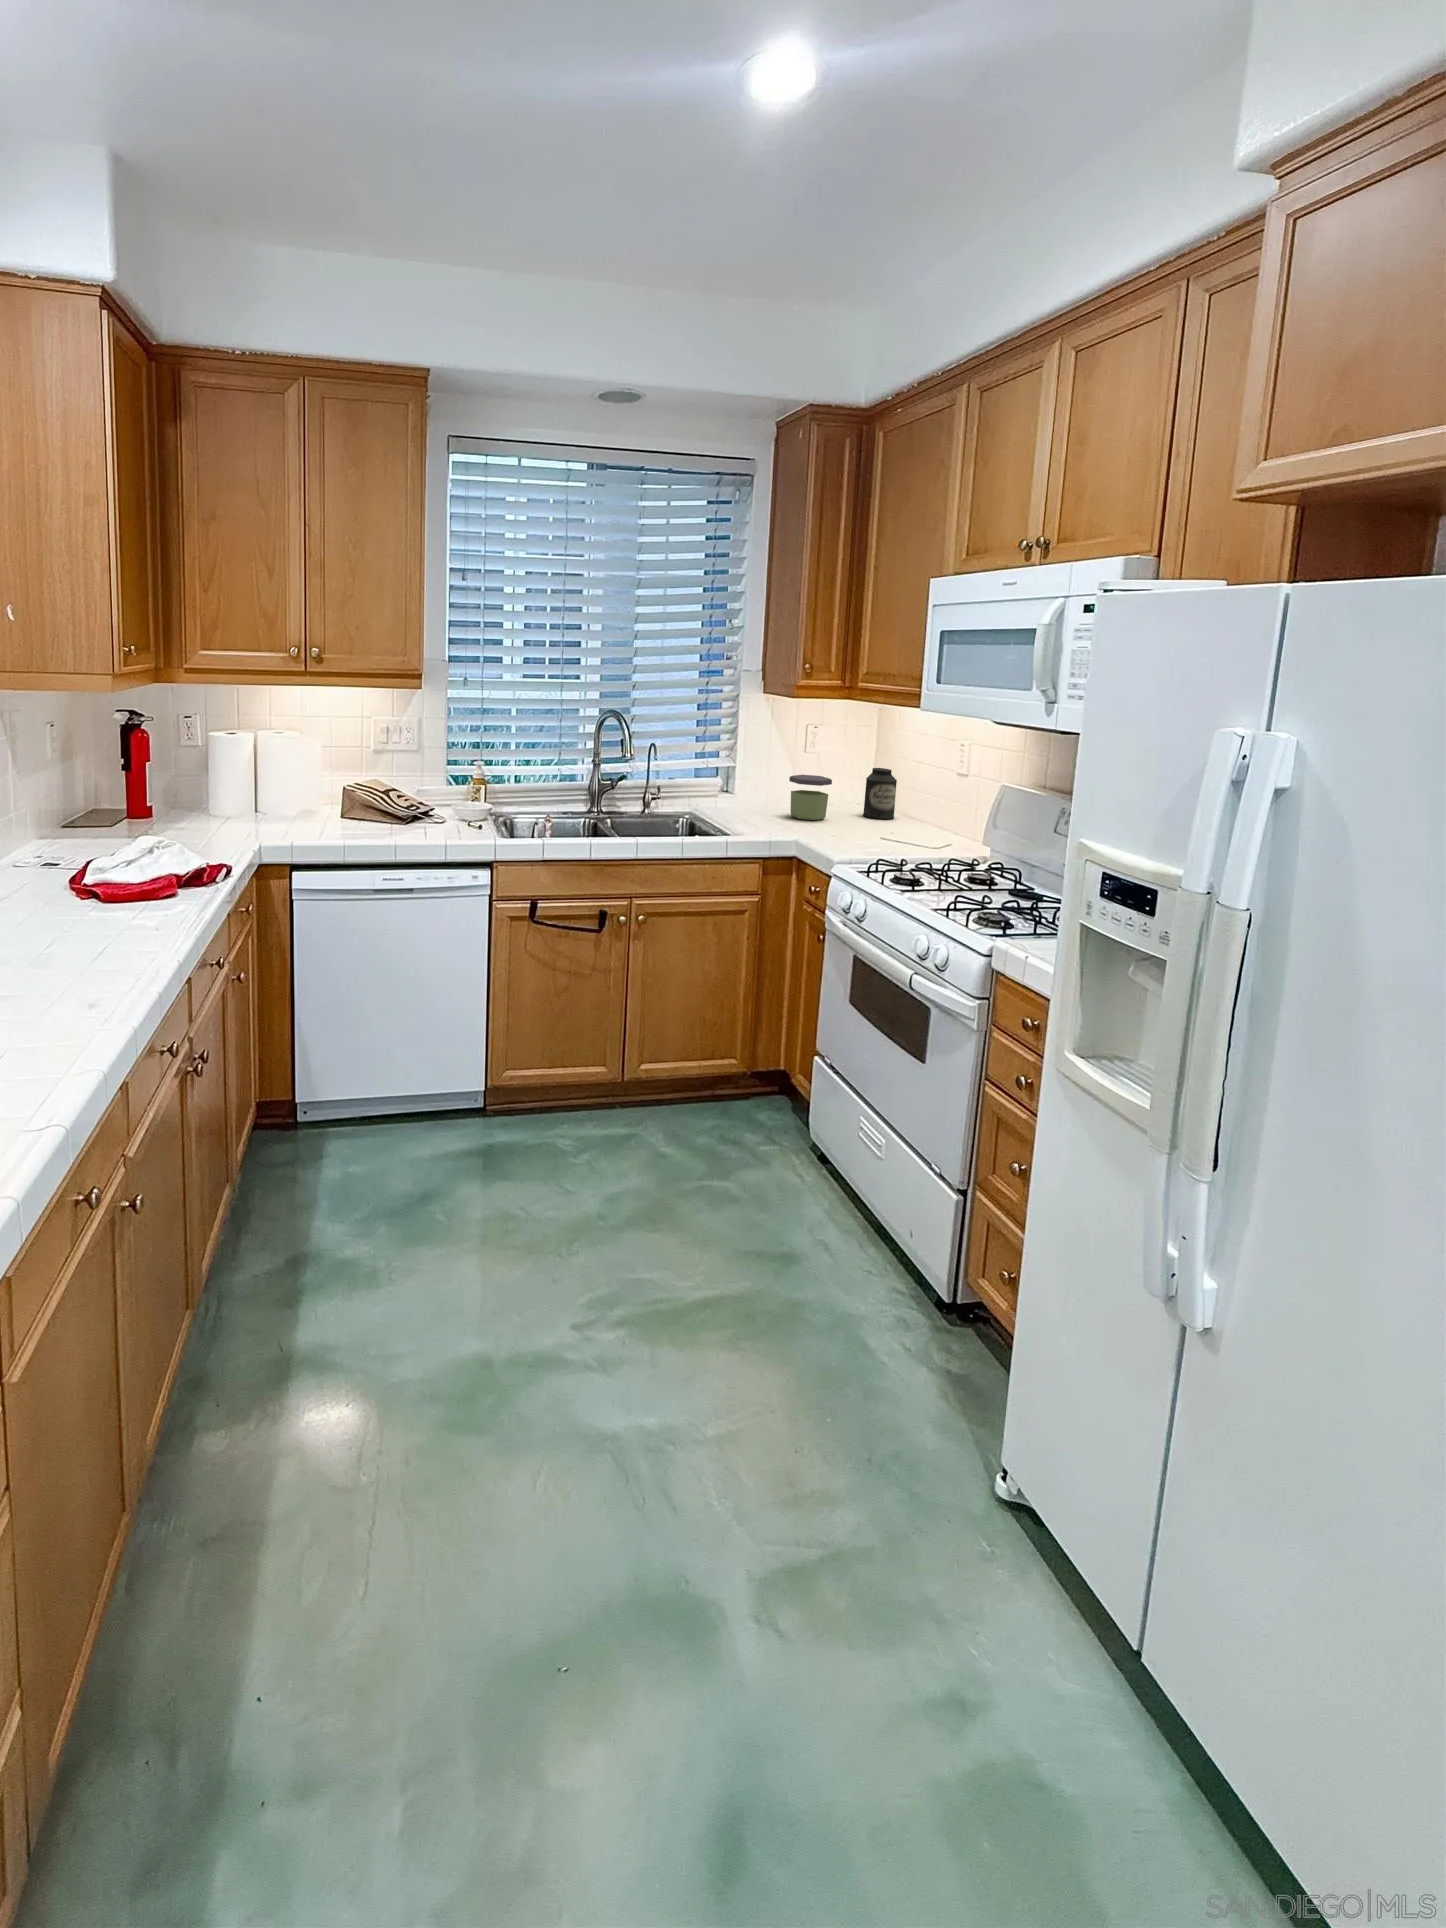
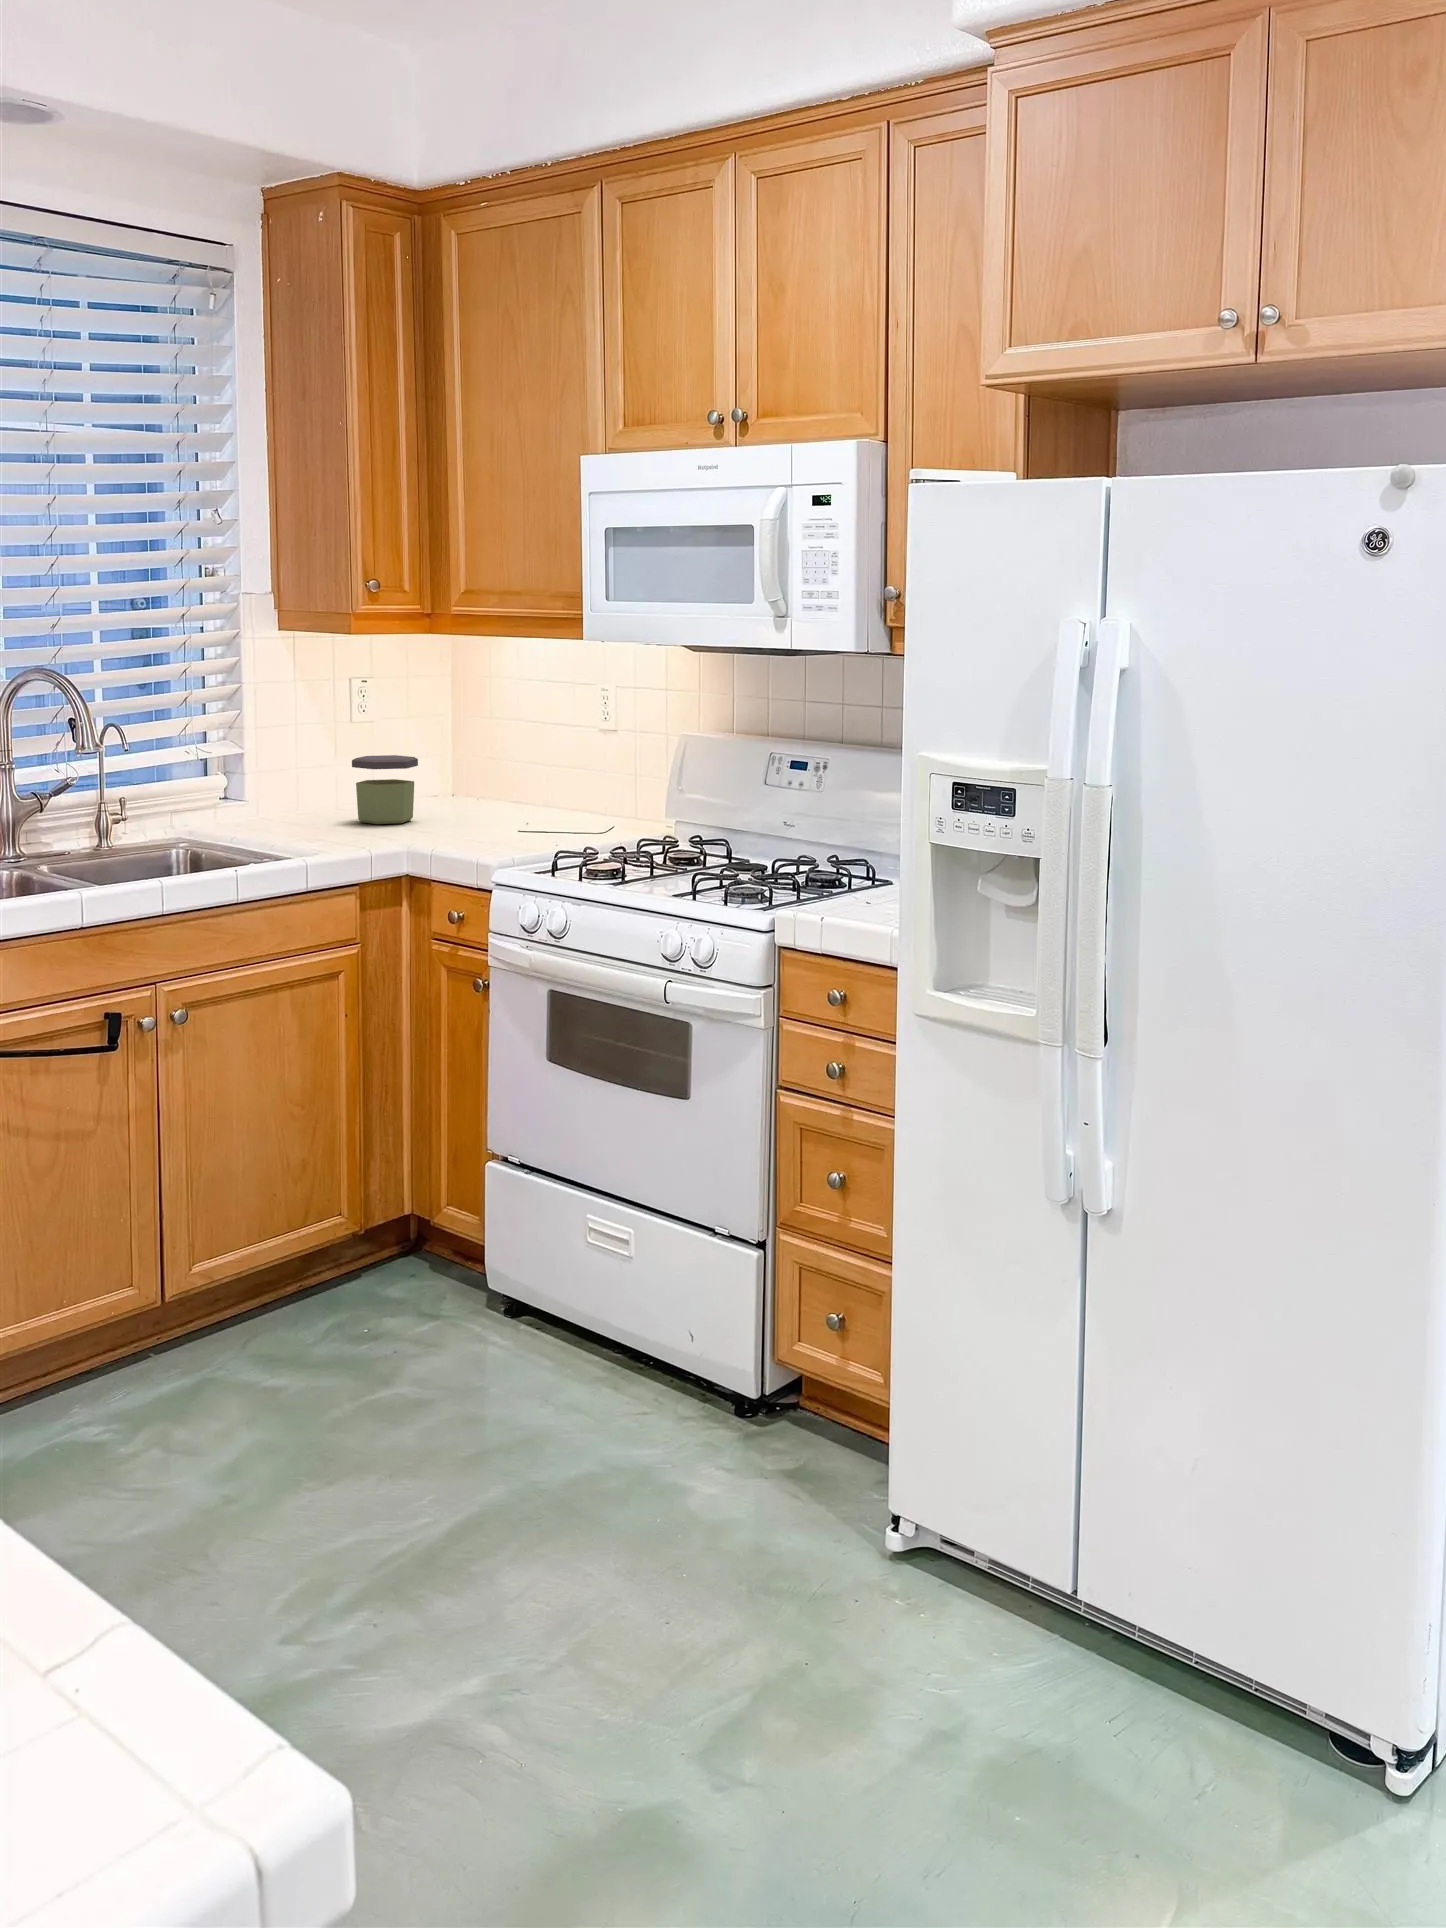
canister: present [863,768,897,819] -> none [457,737,503,812]

